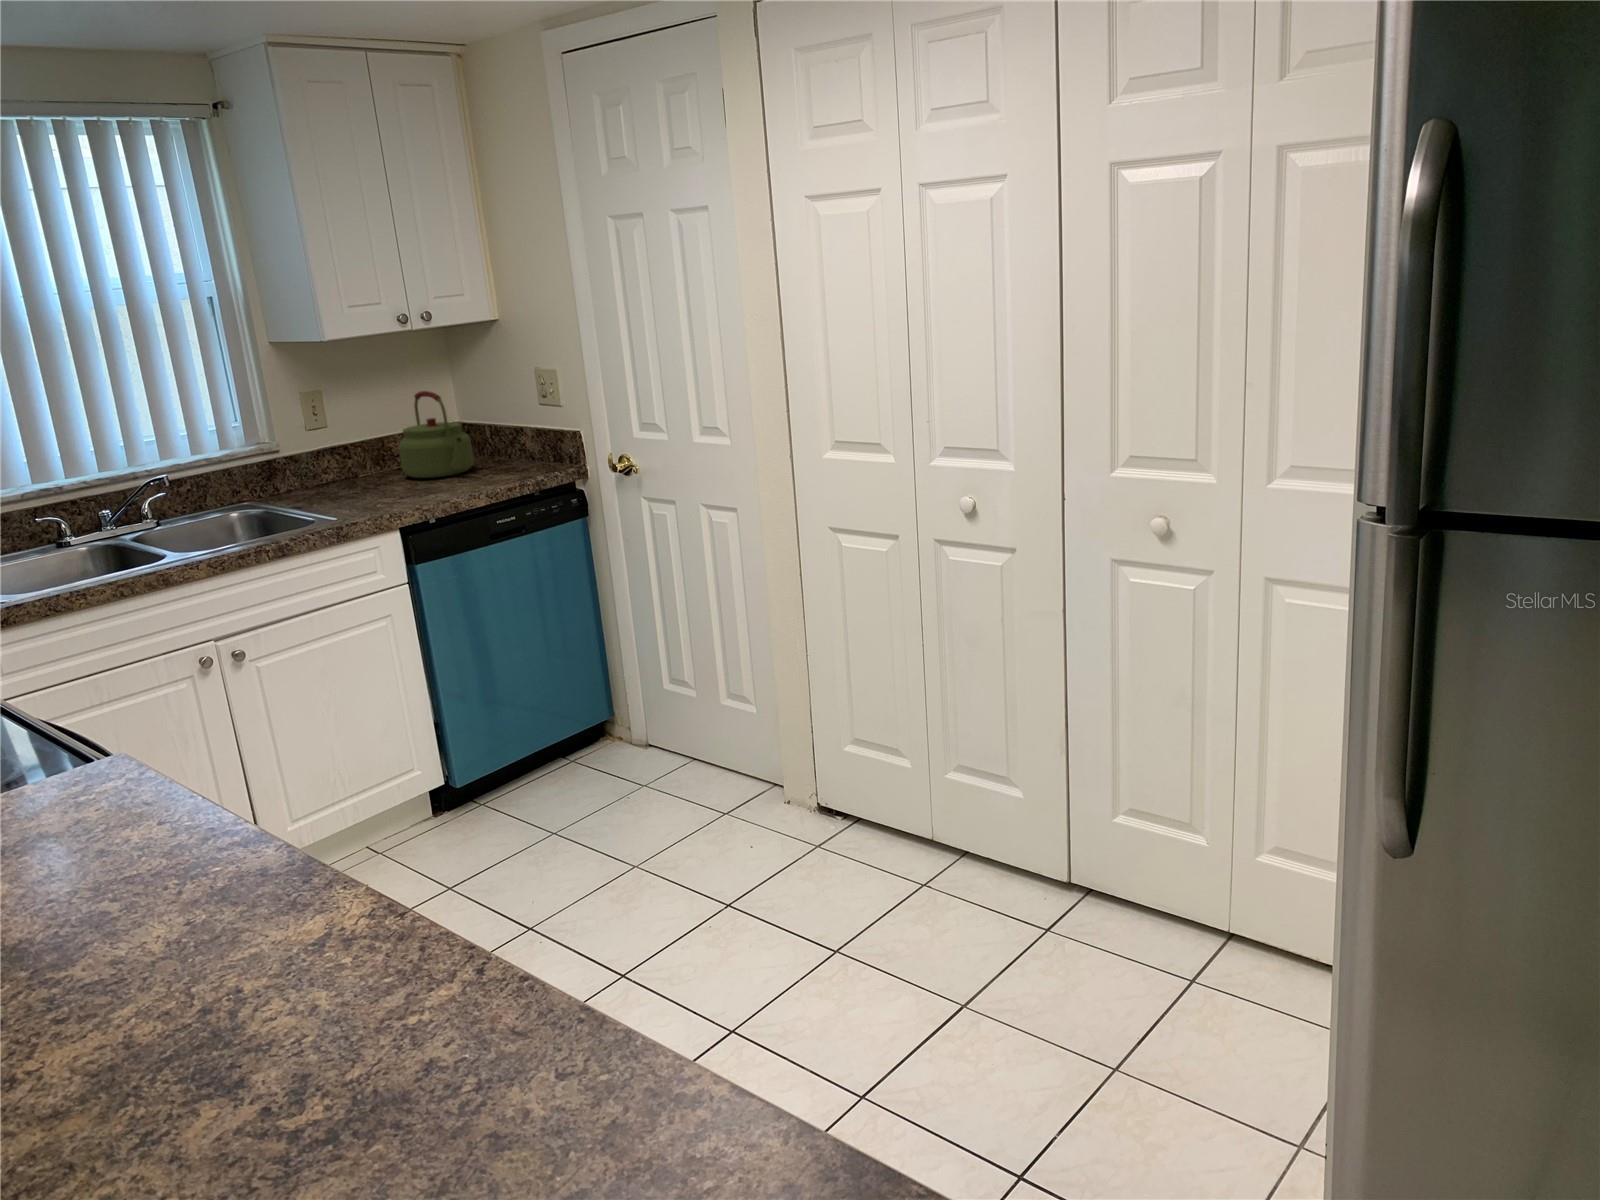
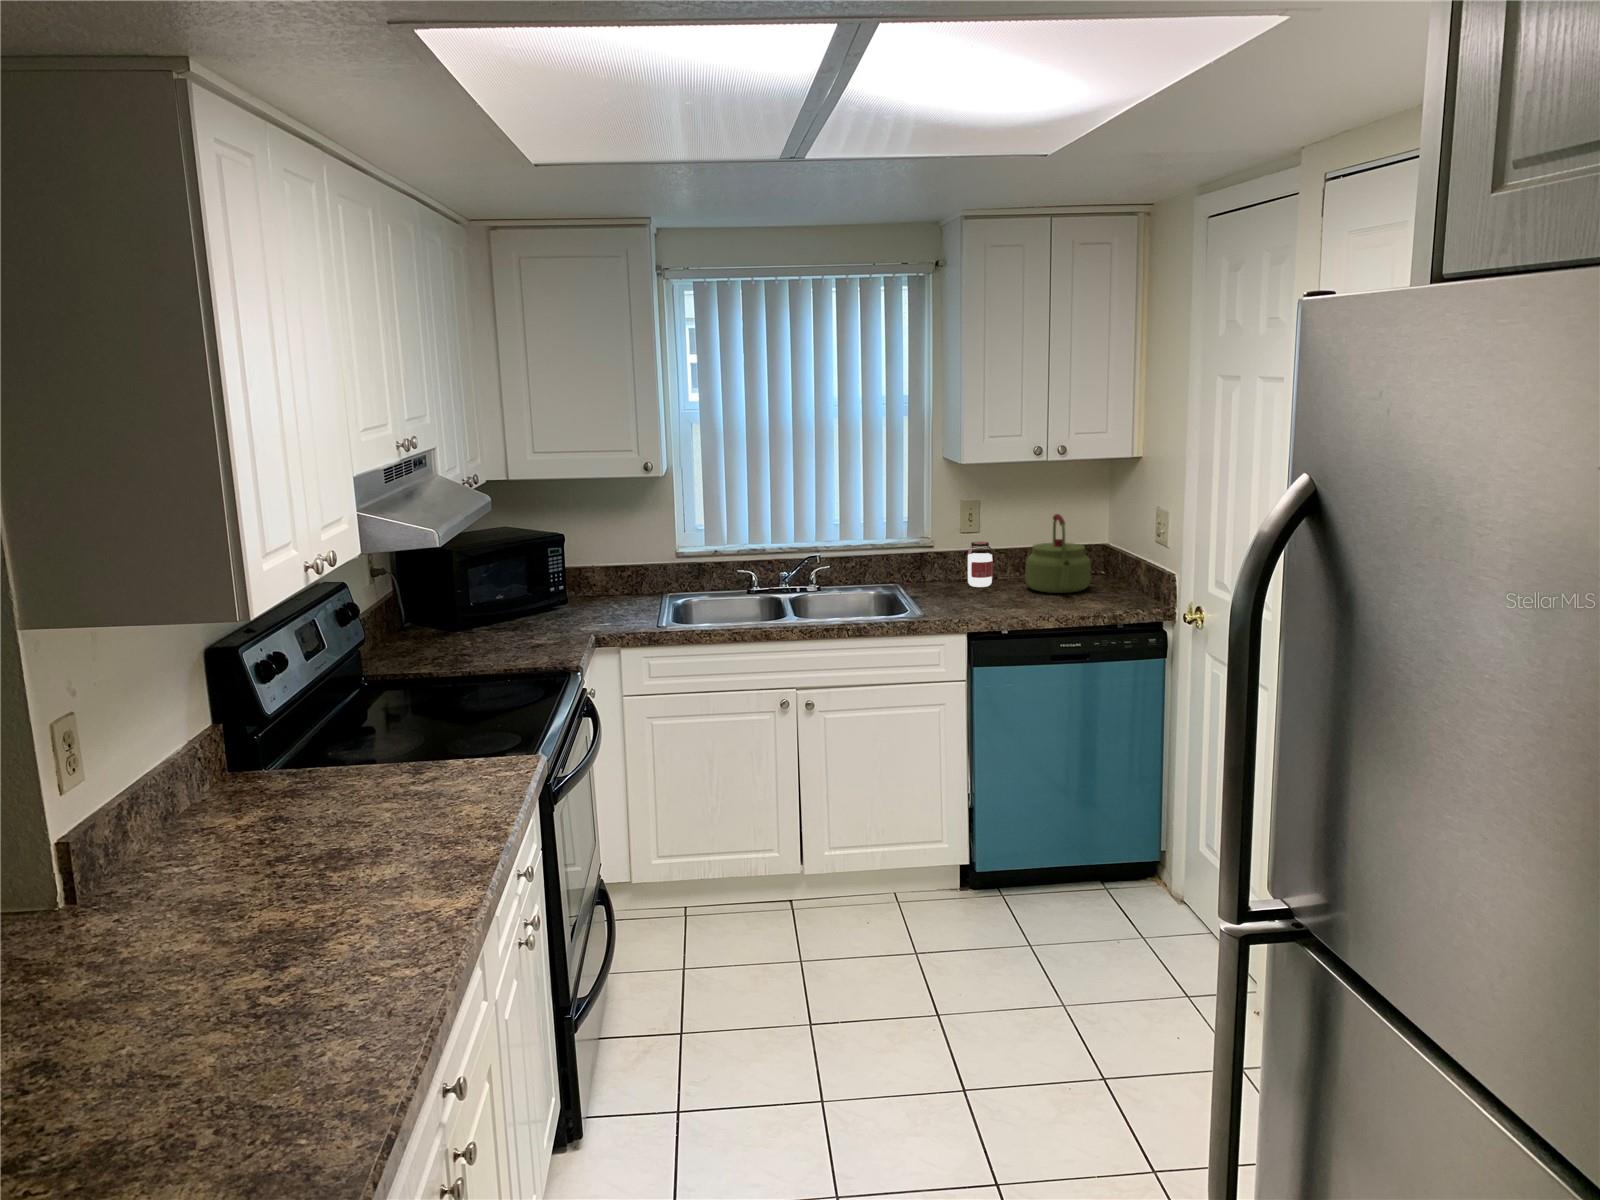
jar: none [327,435,364,489] -> present [968,542,994,587]

